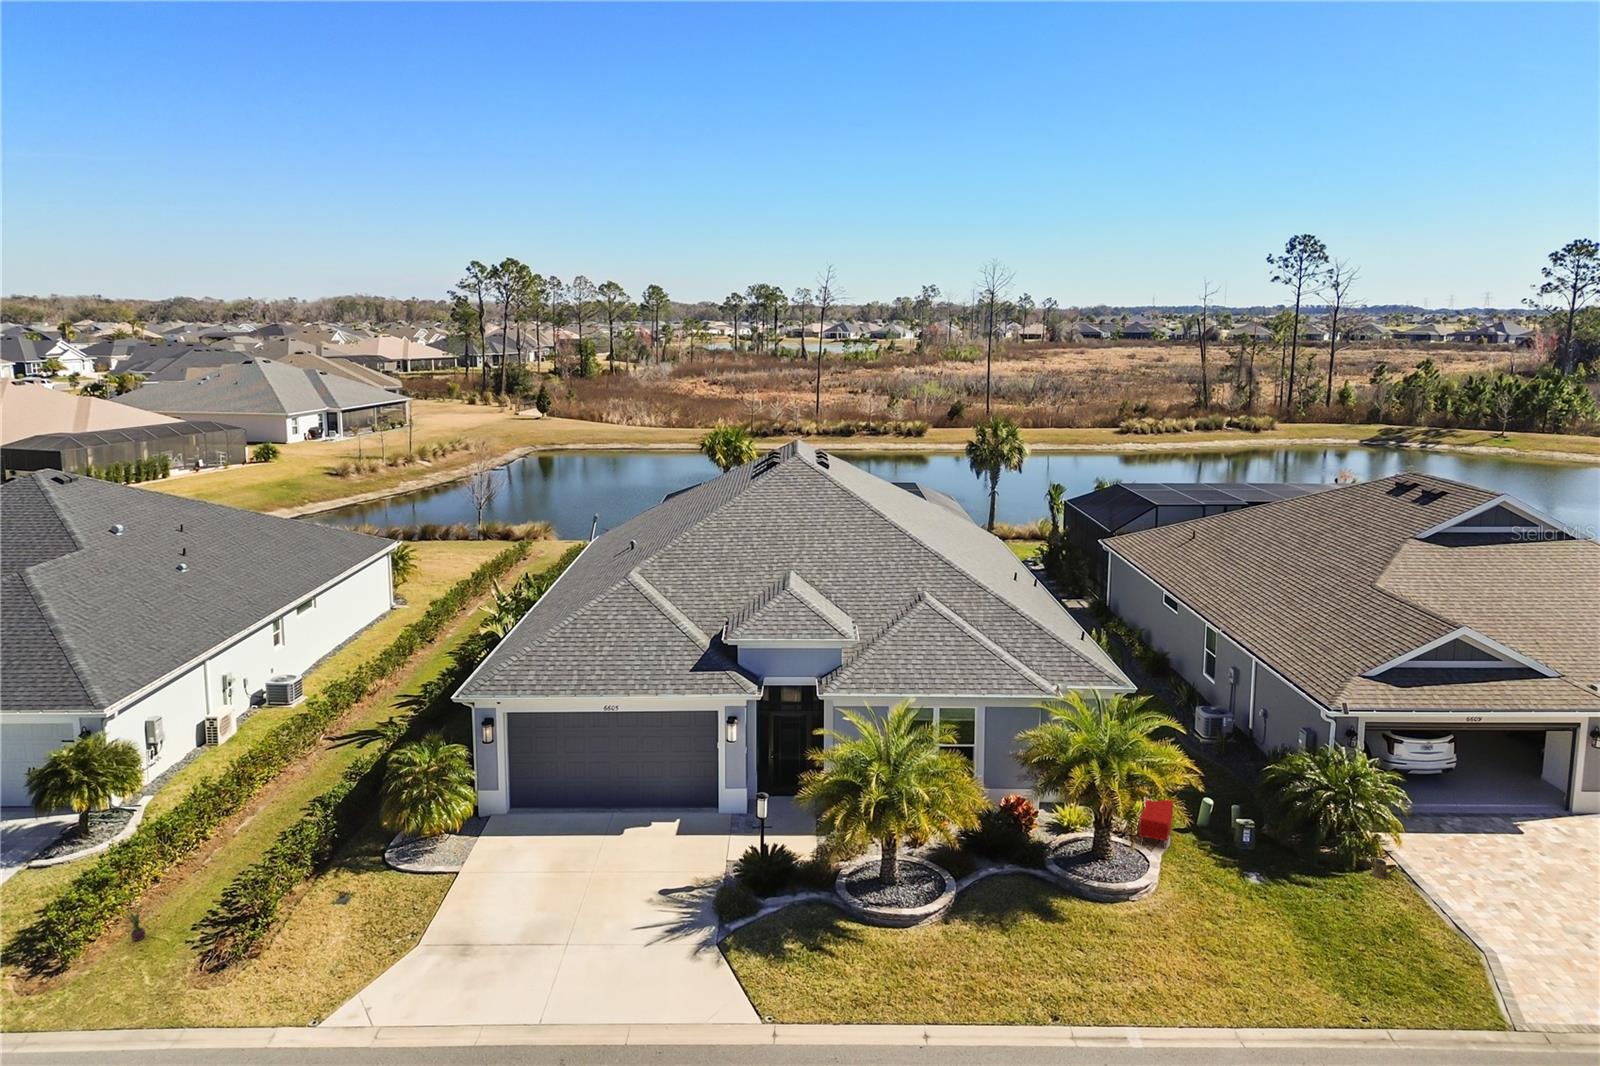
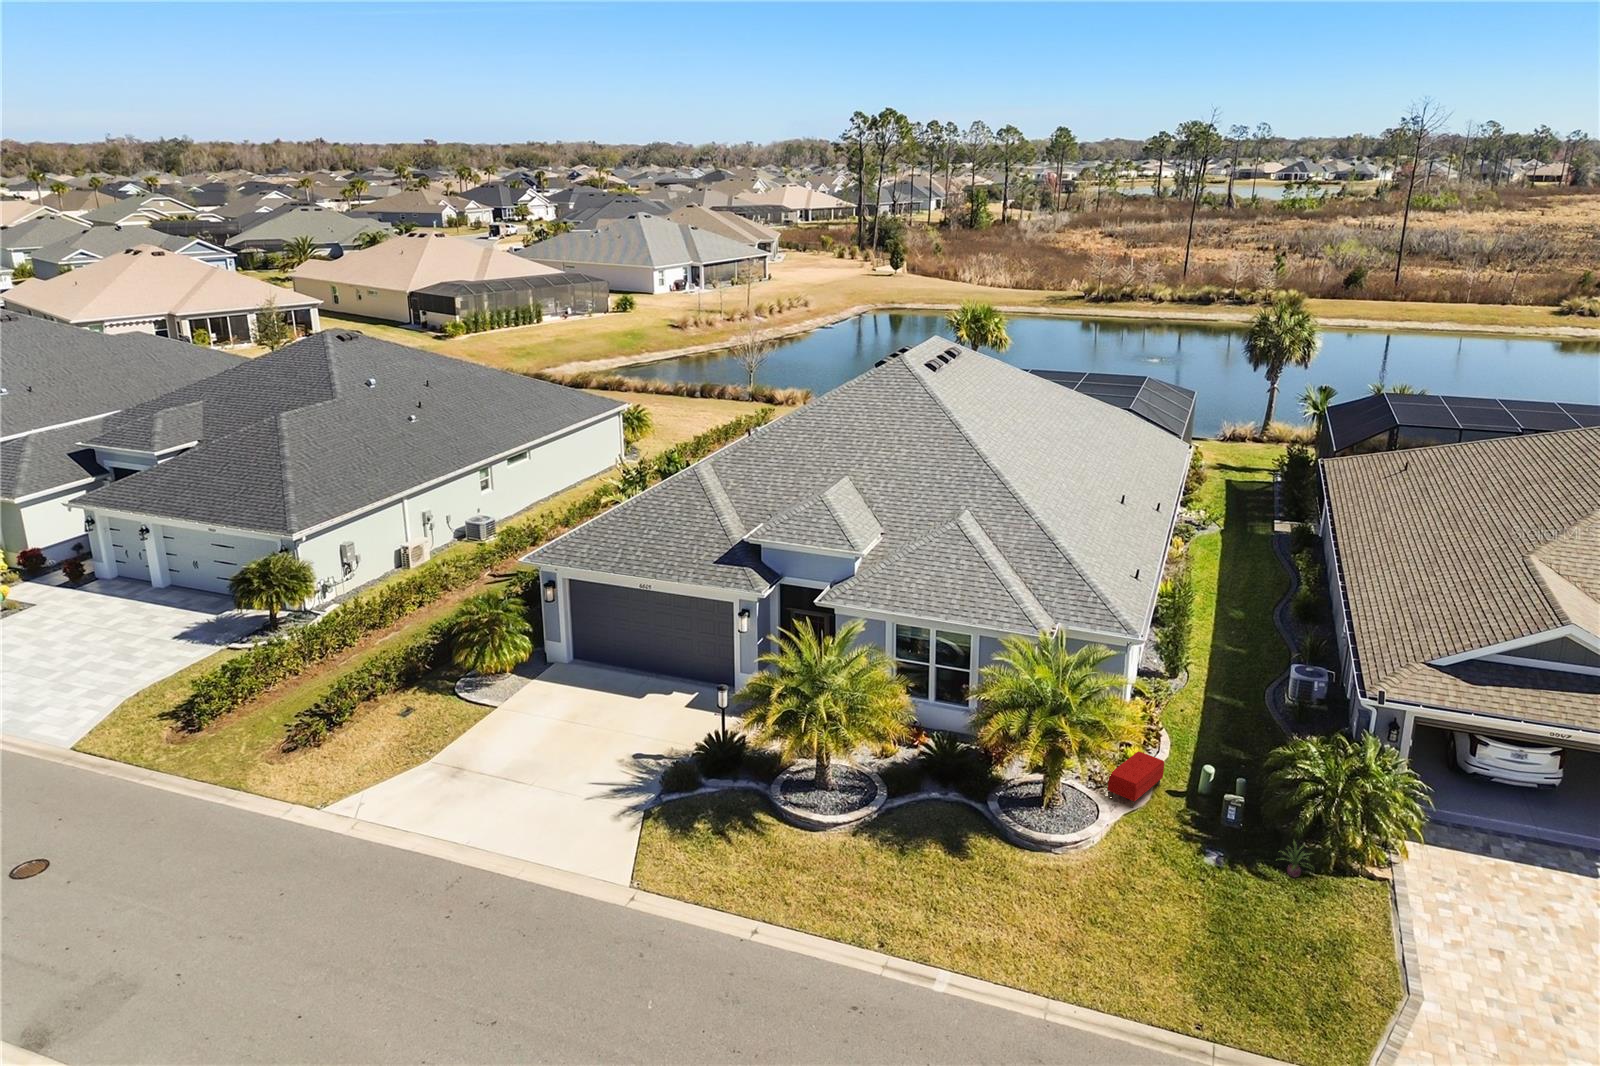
watering can: present [1370,857,1399,879] -> none [1346,865,1372,890]
decorative plant: present [122,907,148,941] -> present [1279,841,1308,877]

